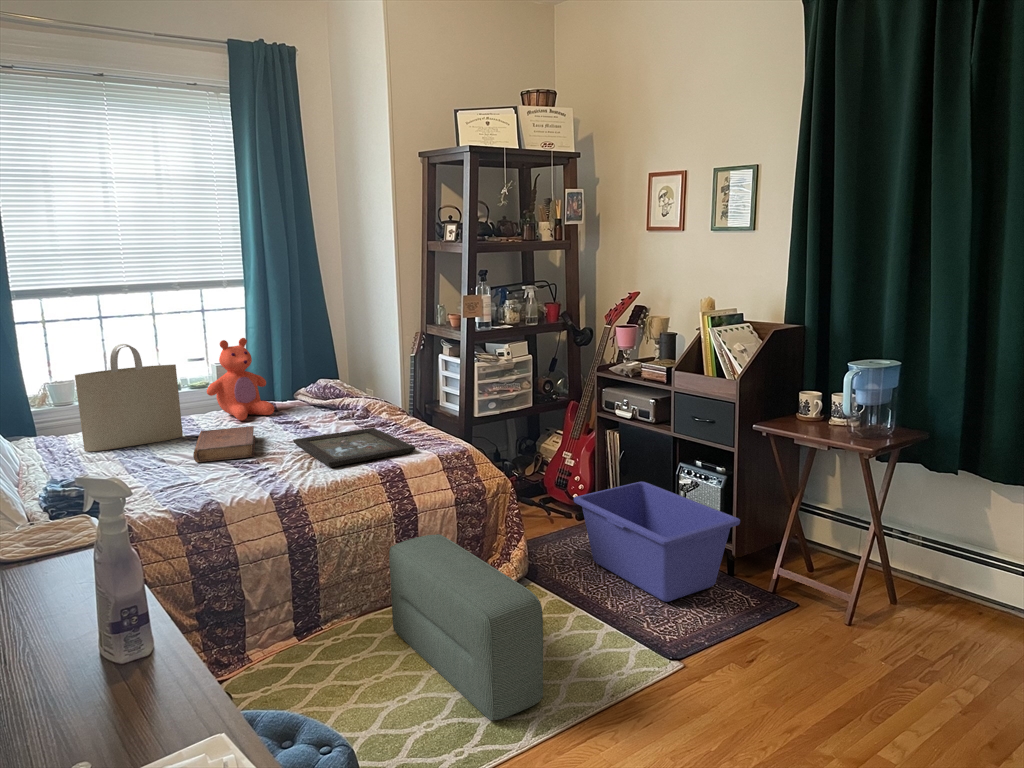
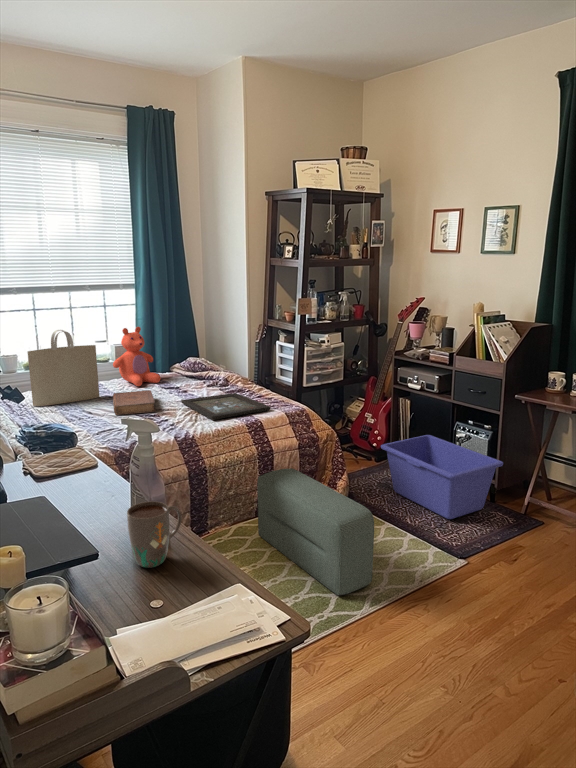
mug: none [60,610,161,717] -> present [127,501,182,568]

